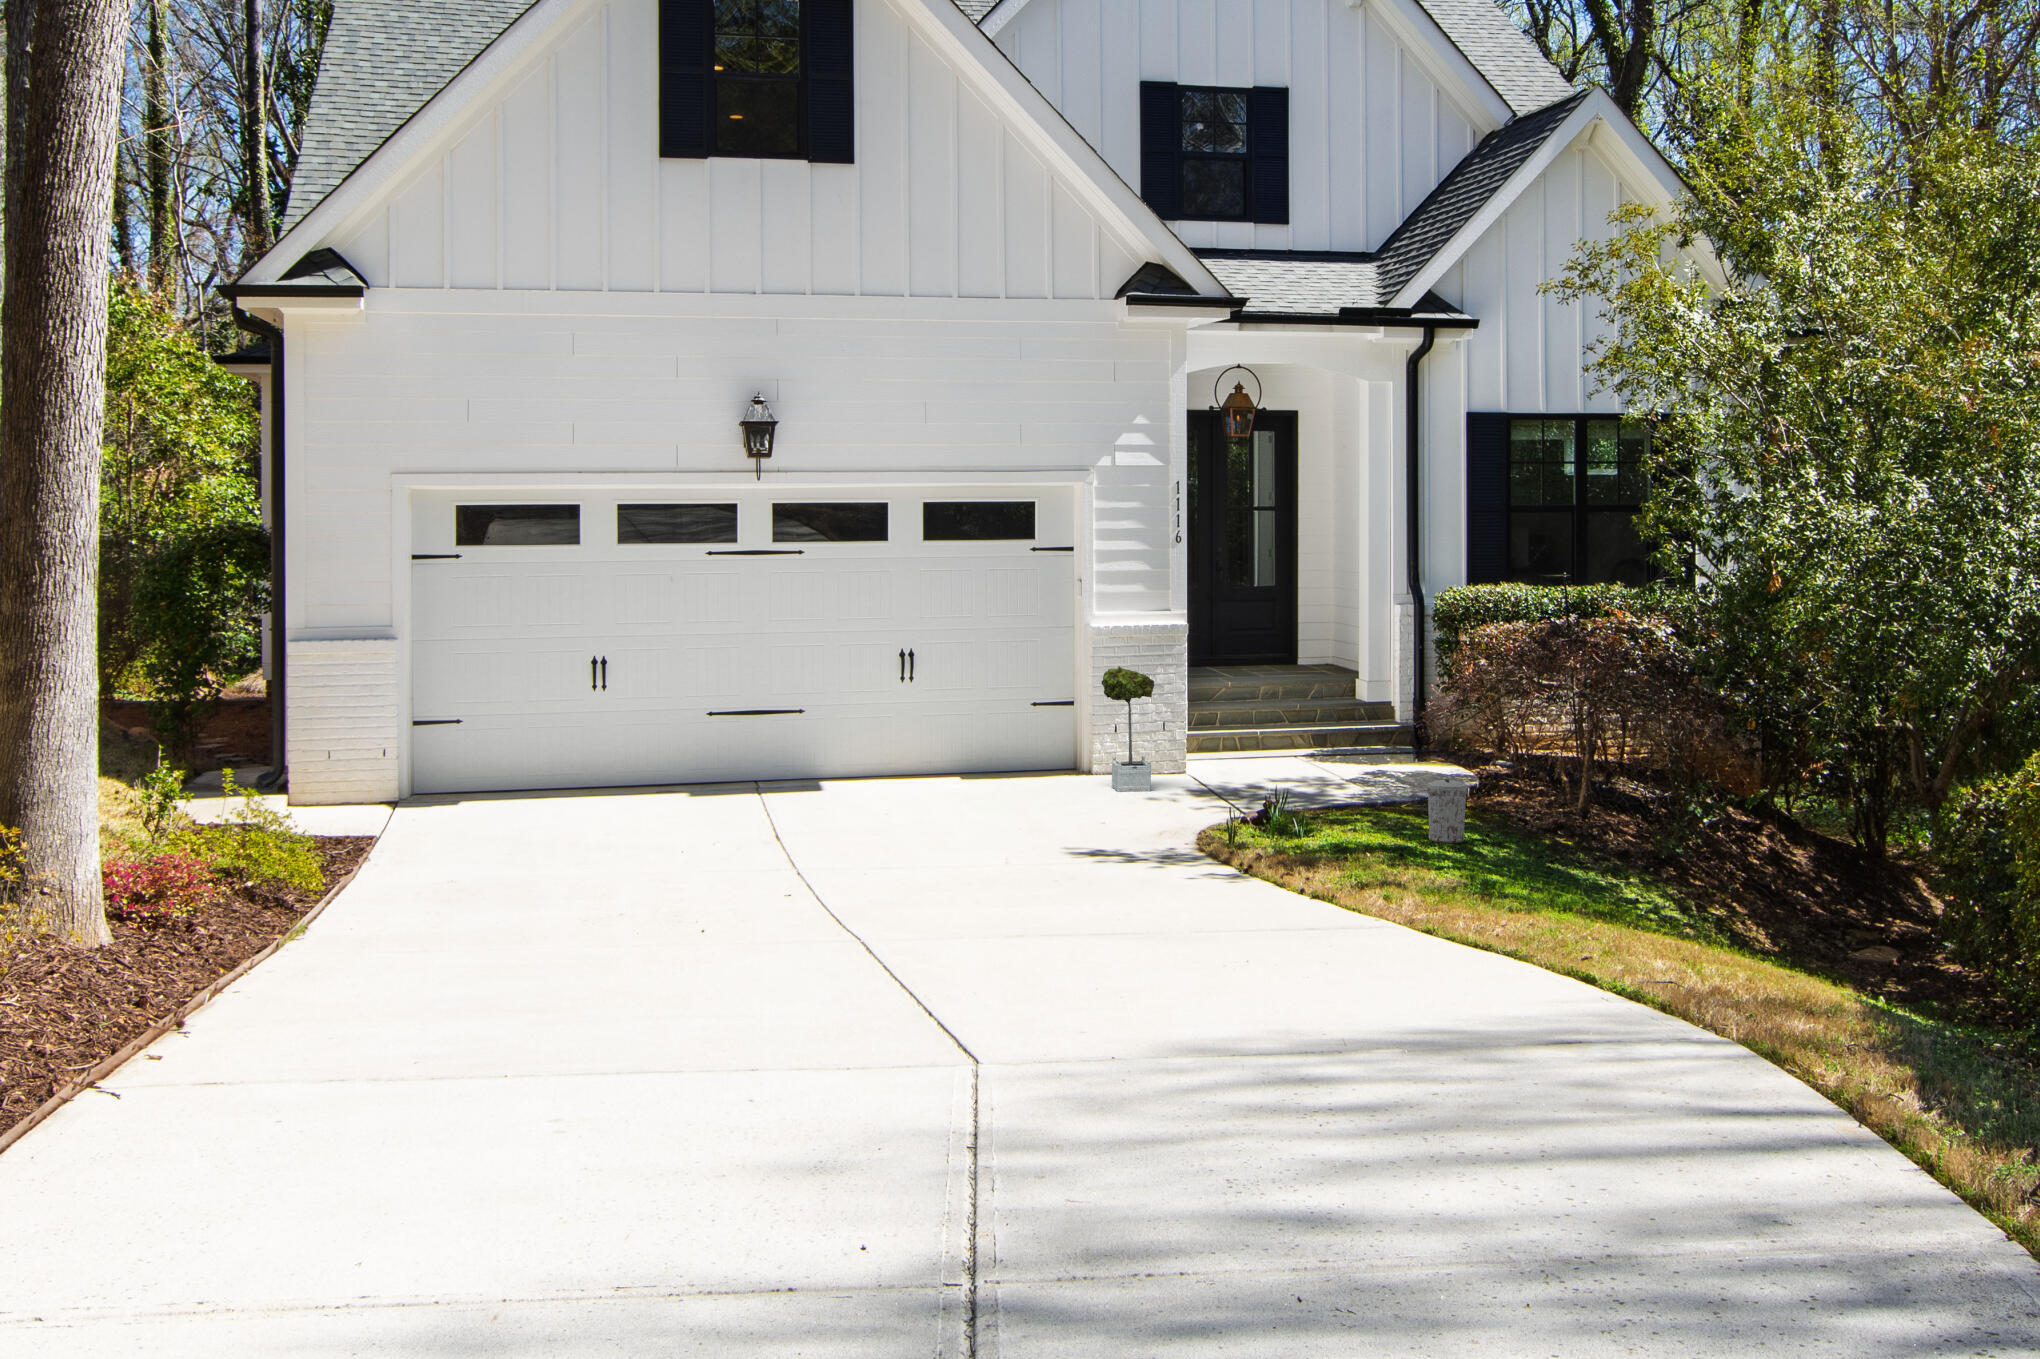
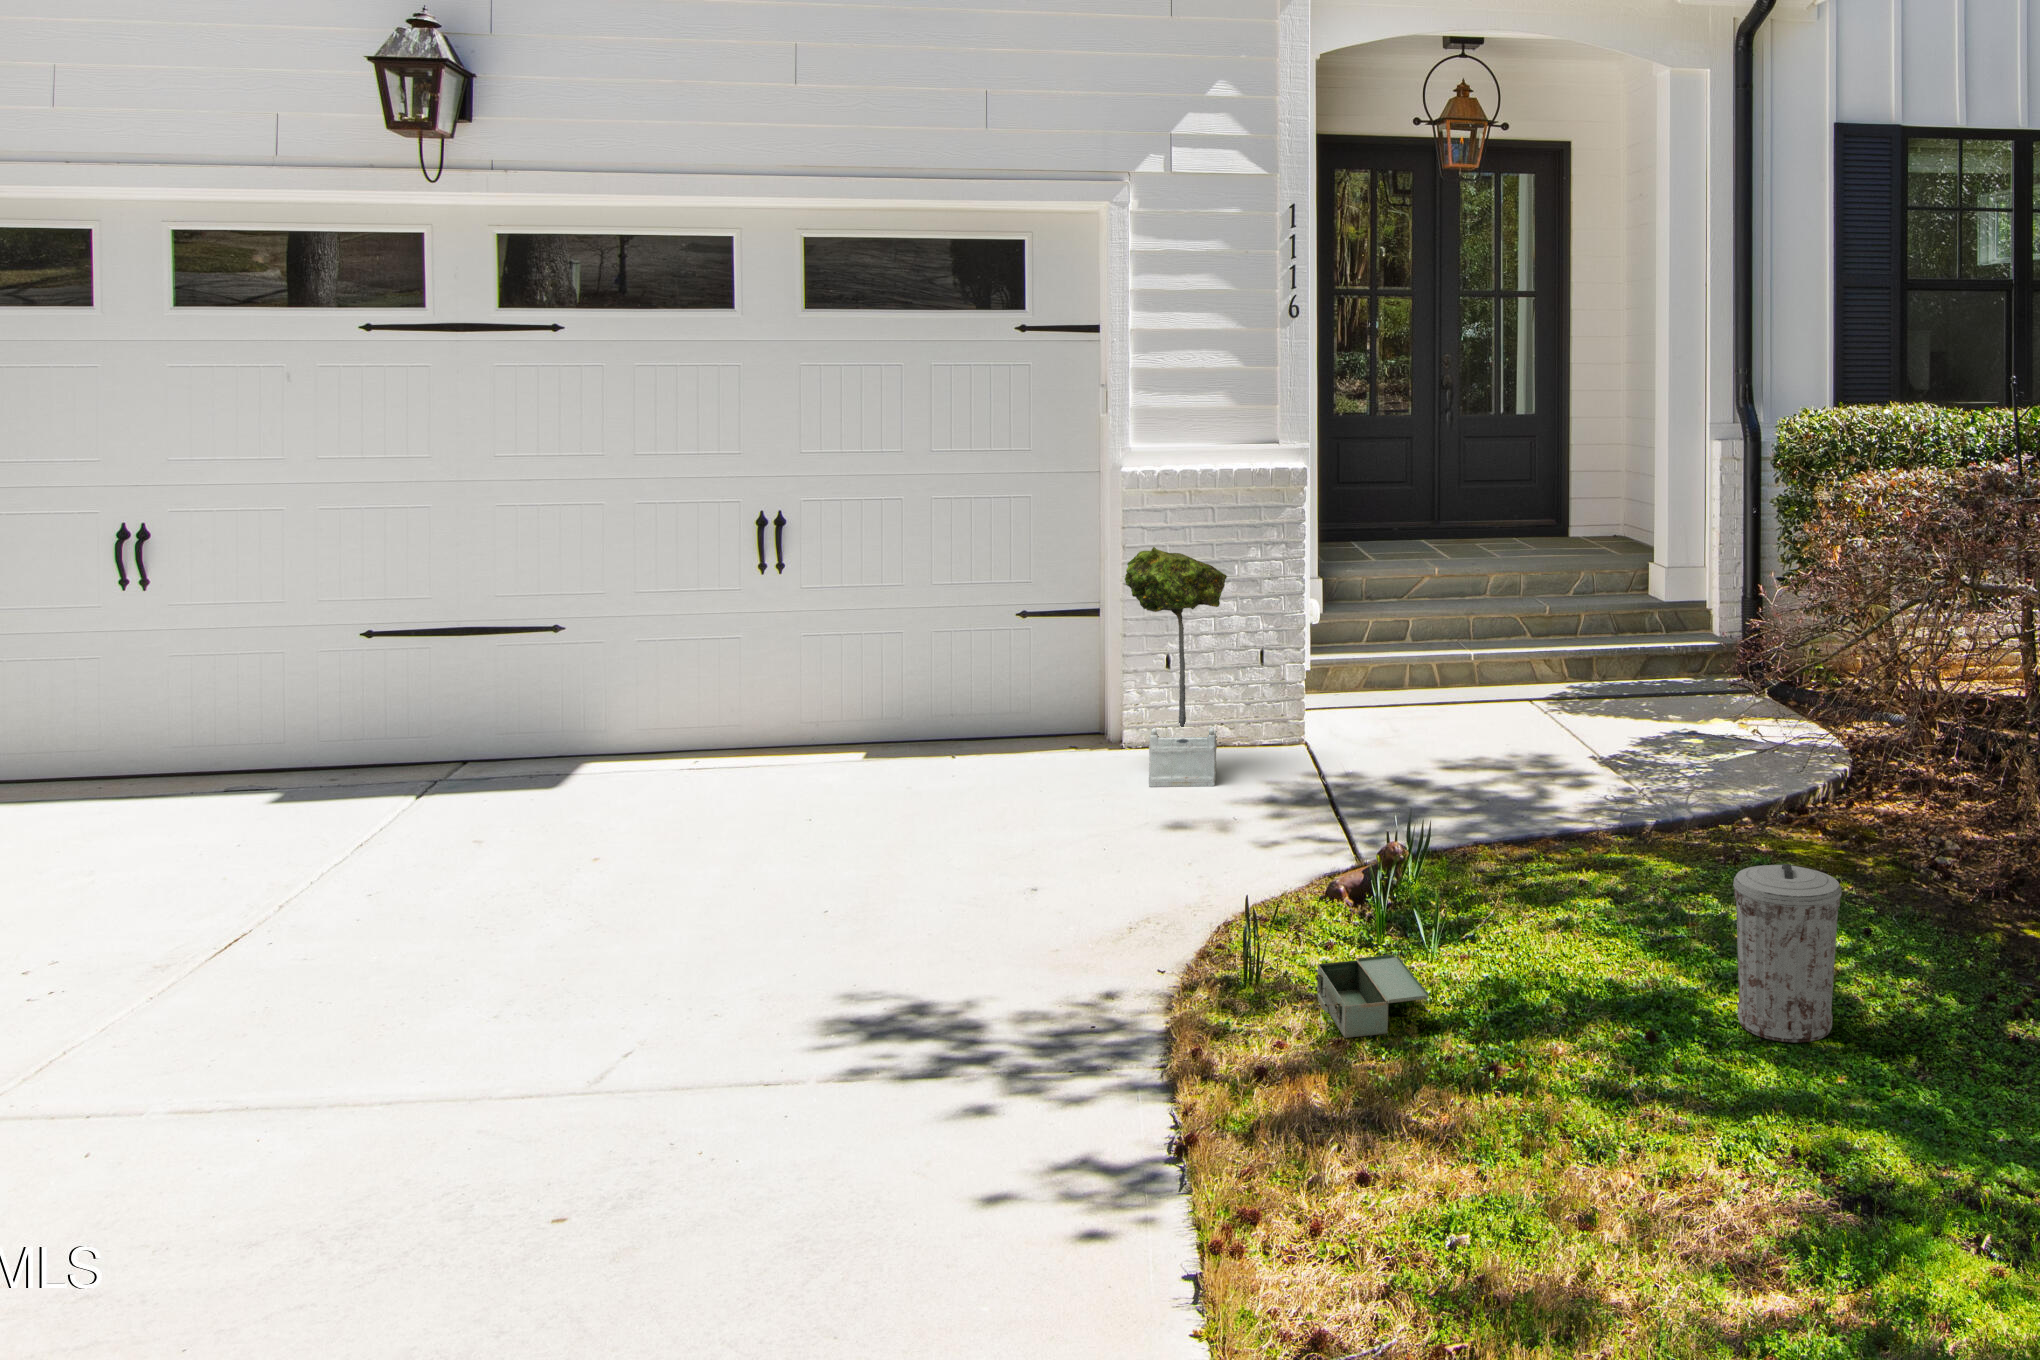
toolbox: none [1264,822,1313,844] -> present [1316,955,1429,1038]

